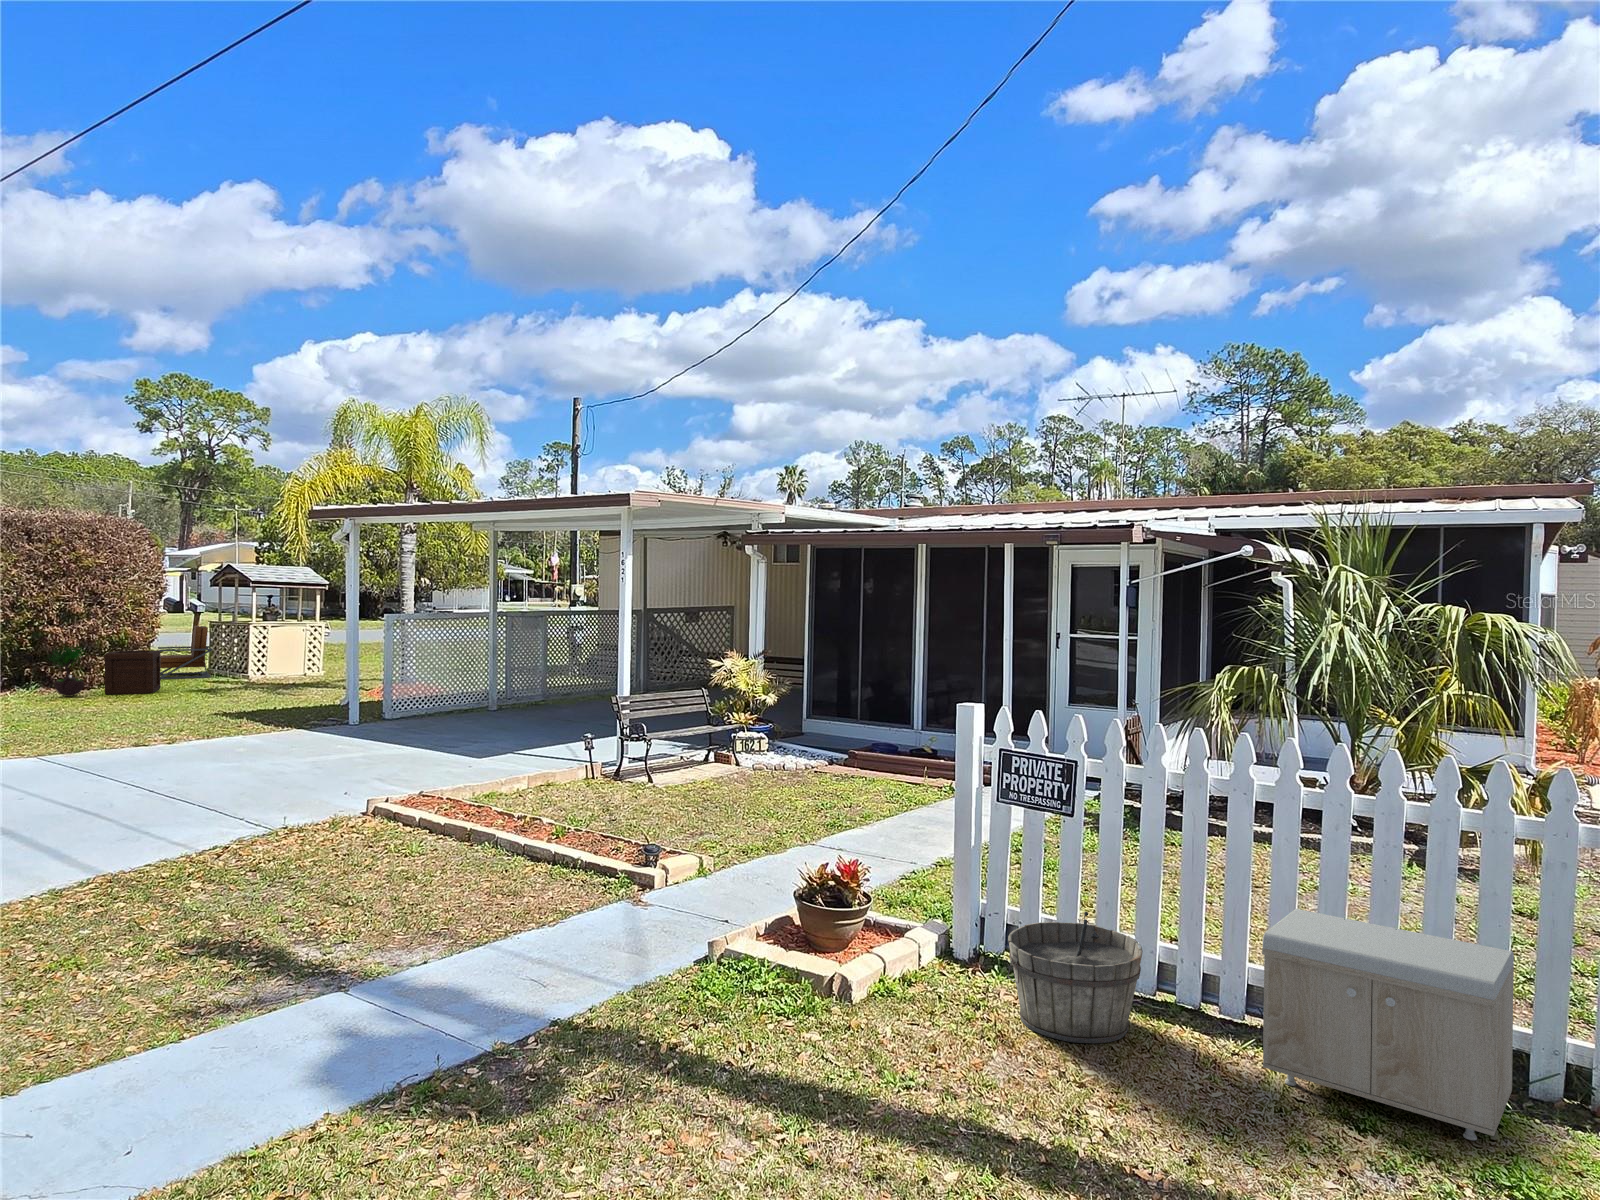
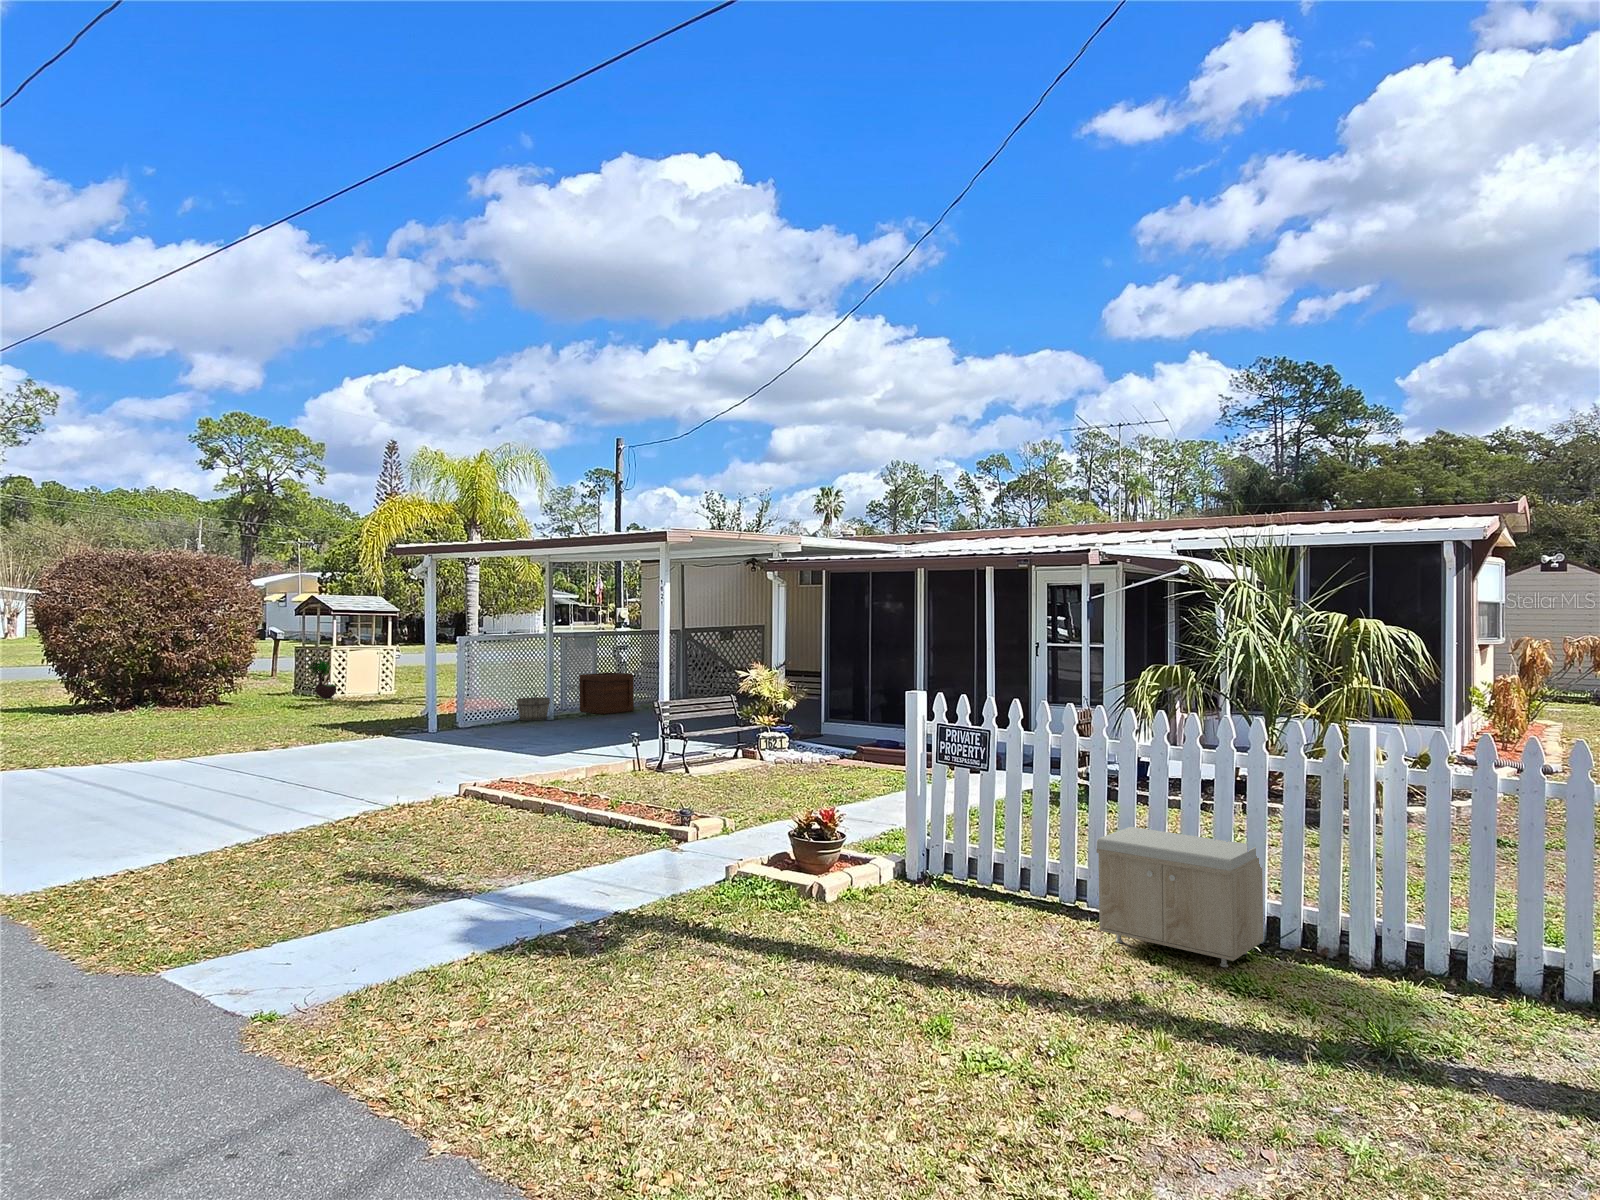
lounge chair: present [158,626,213,679] -> none [250,650,299,698]
potted tree: present [51,645,84,697] -> present [308,659,336,698]
wooden crate: present [105,650,161,695] -> present [579,673,634,714]
wooden bucket: present [1008,912,1143,1043] -> present [516,691,550,721]

